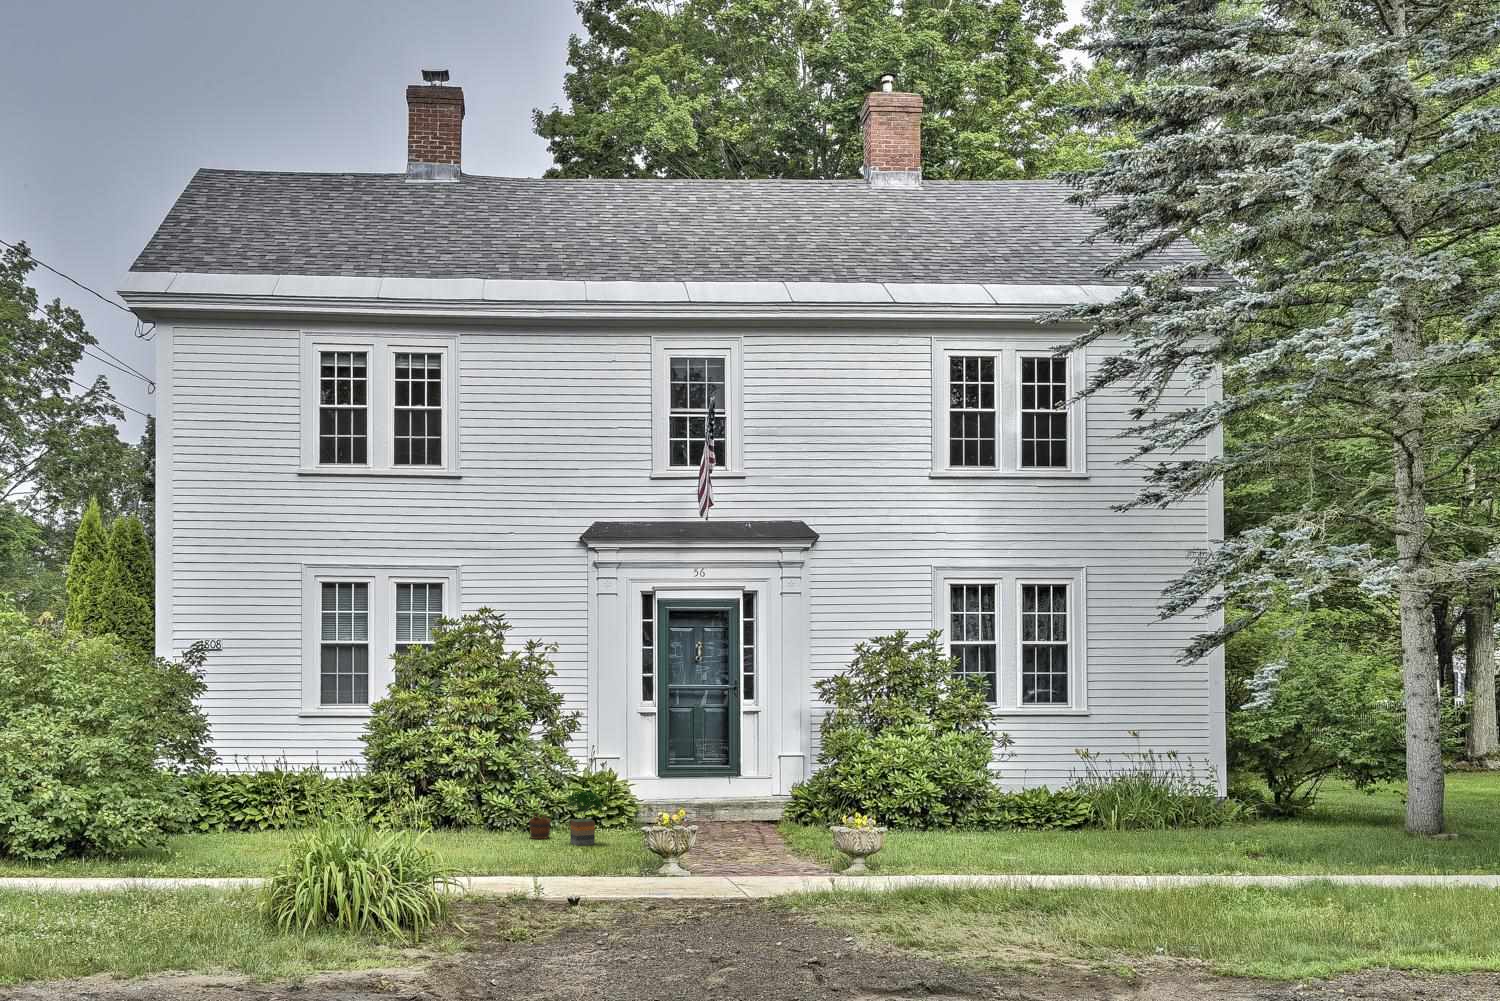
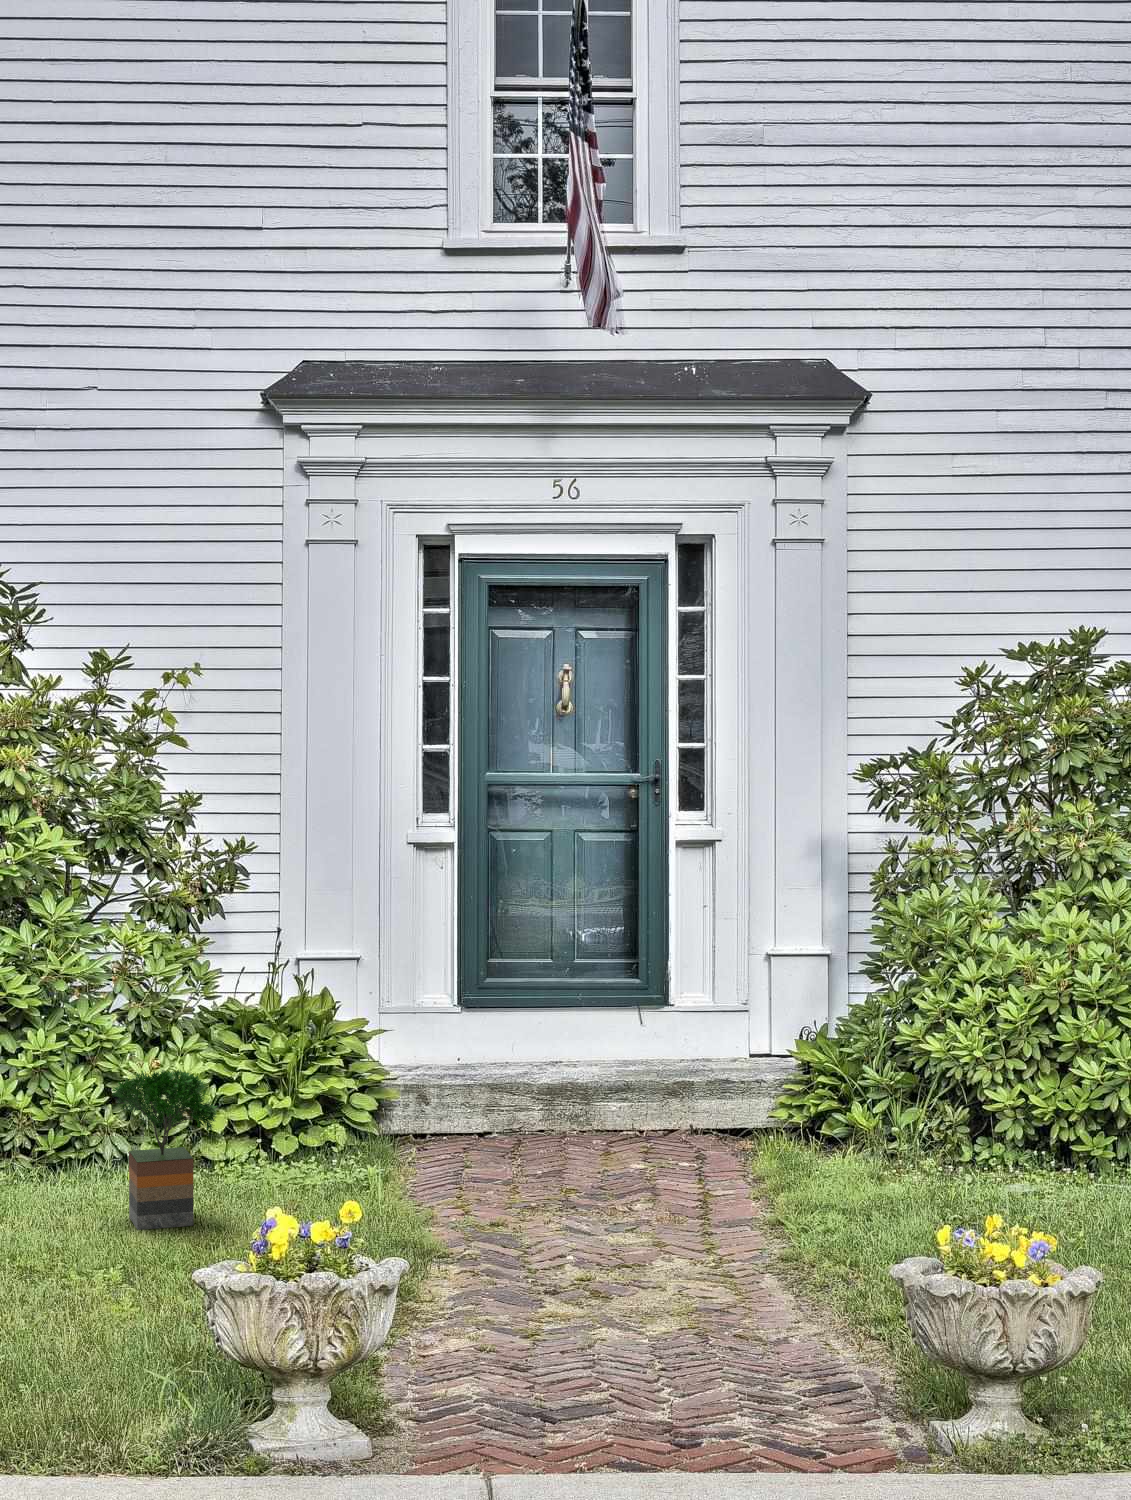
wooden bucket: present [529,802,551,839] -> none [30,1091,92,1198]

